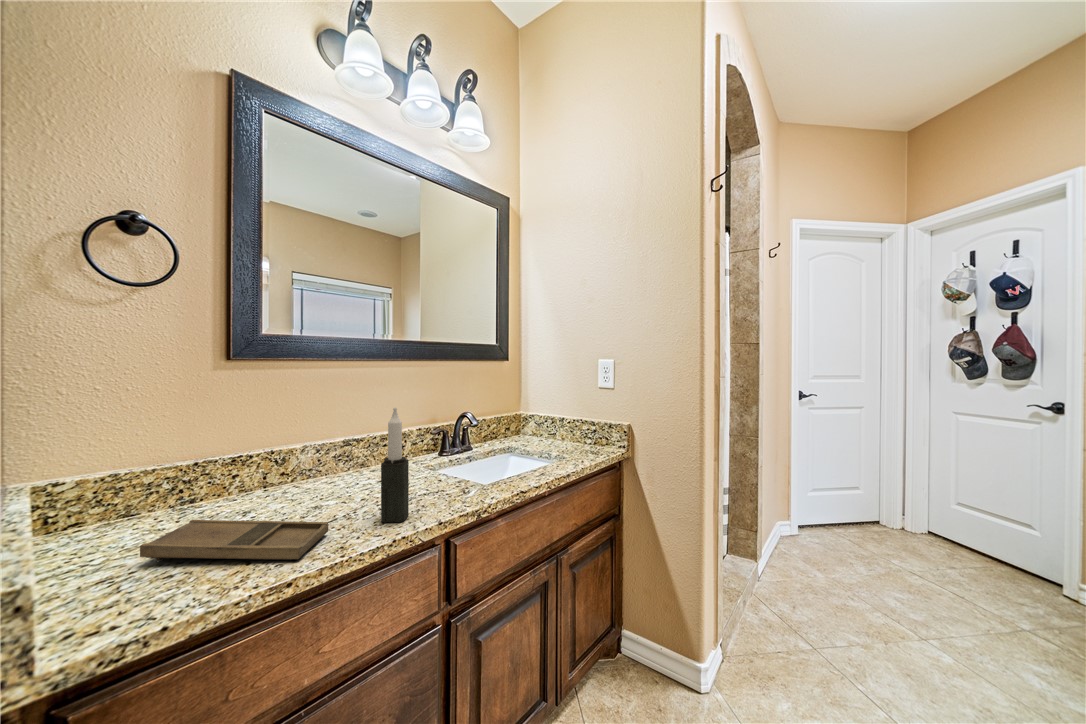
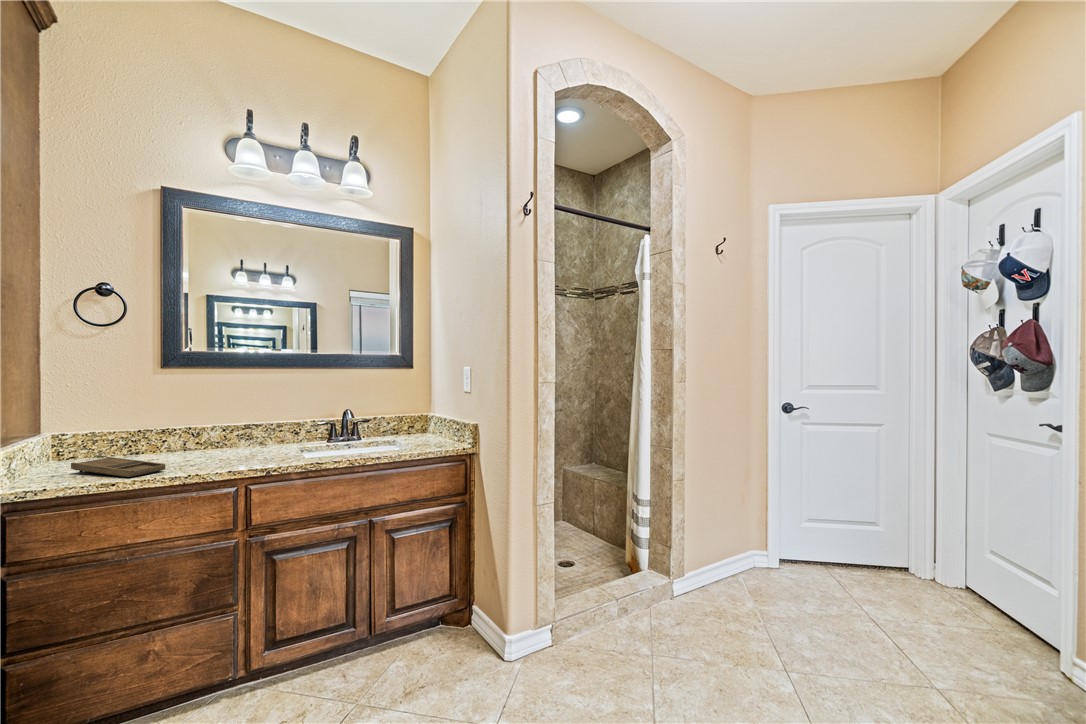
candle: present [381,407,409,523] -> none [201,398,223,470]

